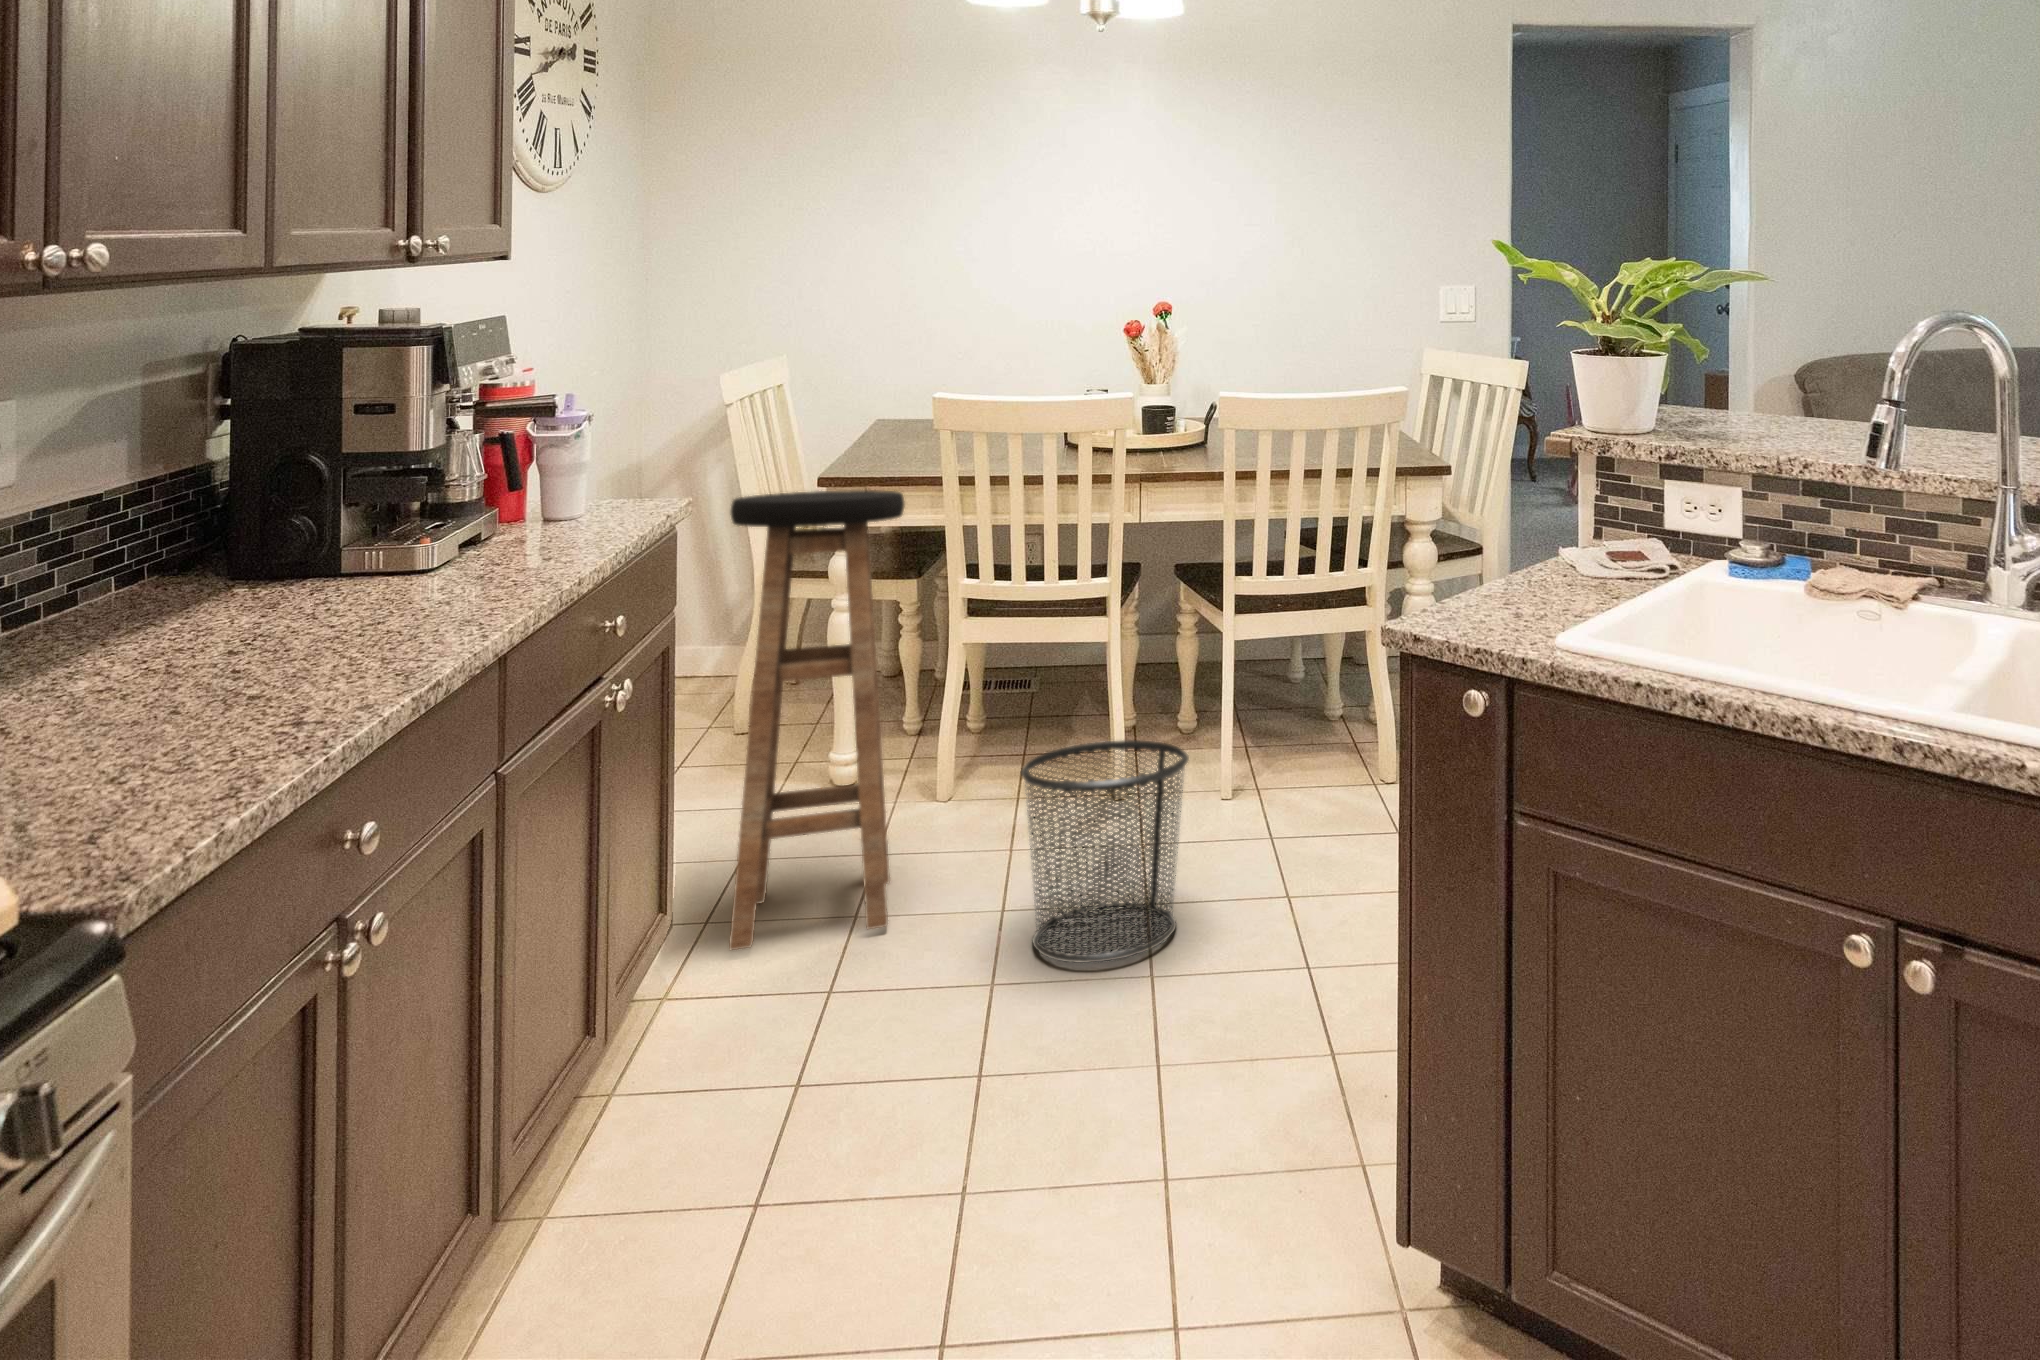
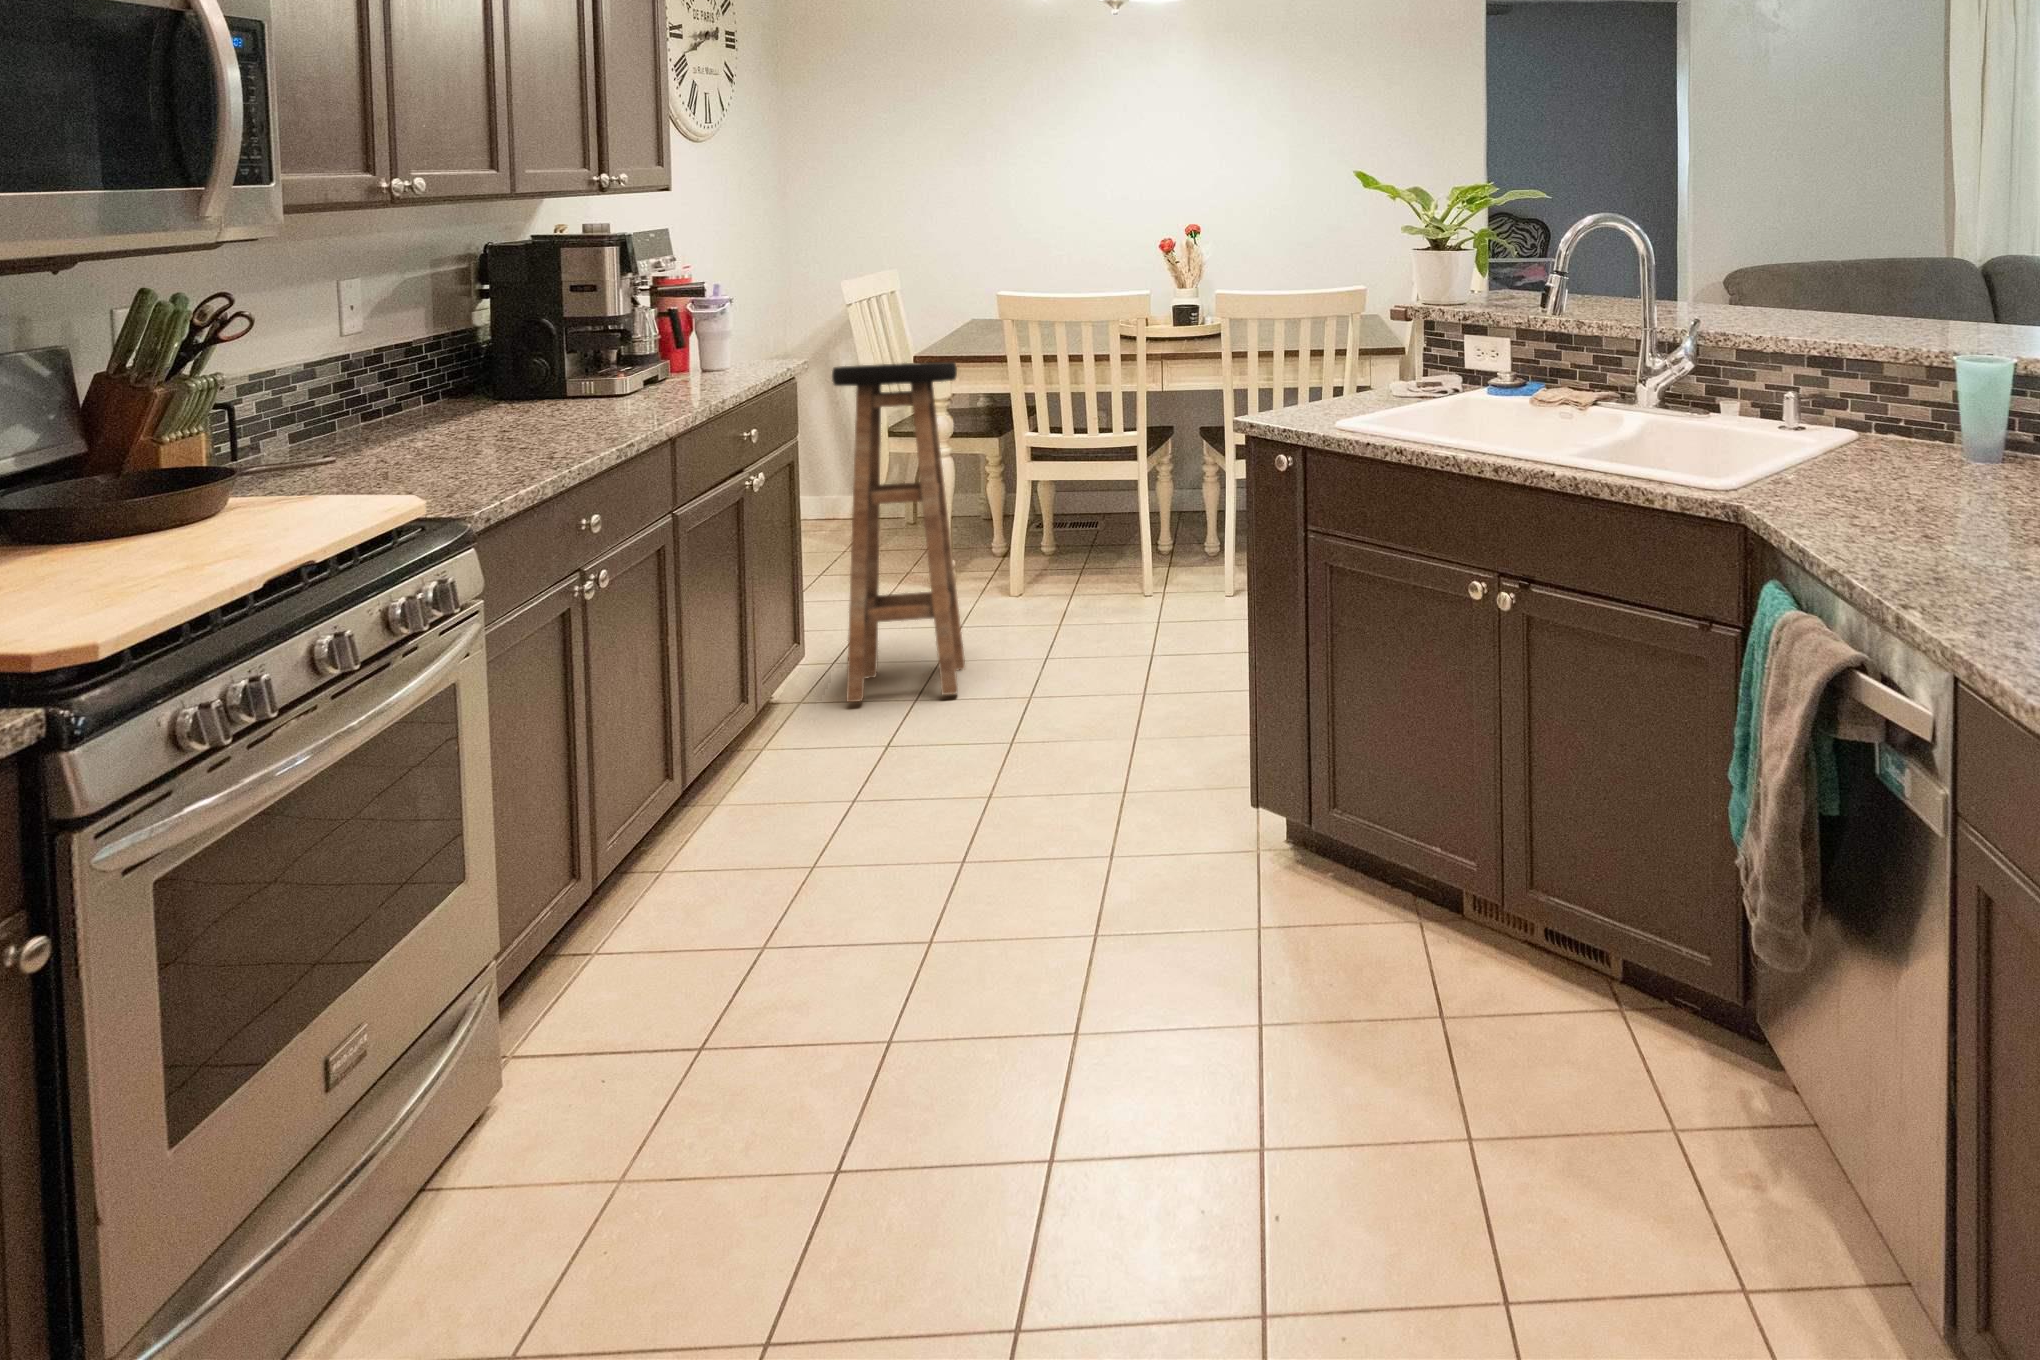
waste bin: present [1021,740,1189,963] -> none [1043,559,1174,722]

